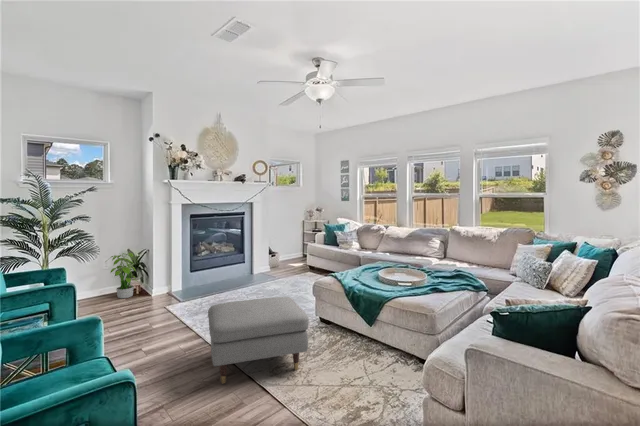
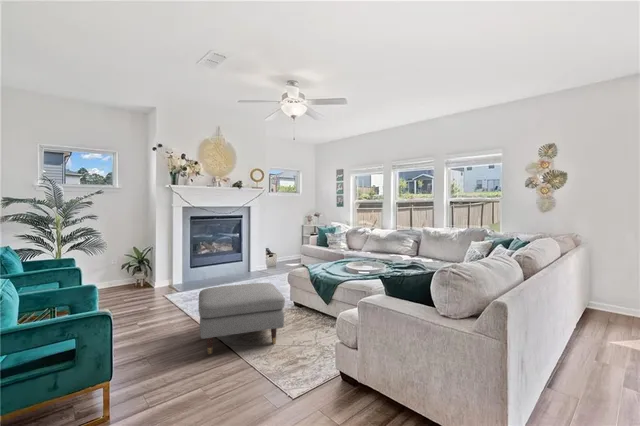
potted plant: present [111,253,138,298] -> none [112,248,142,289]

